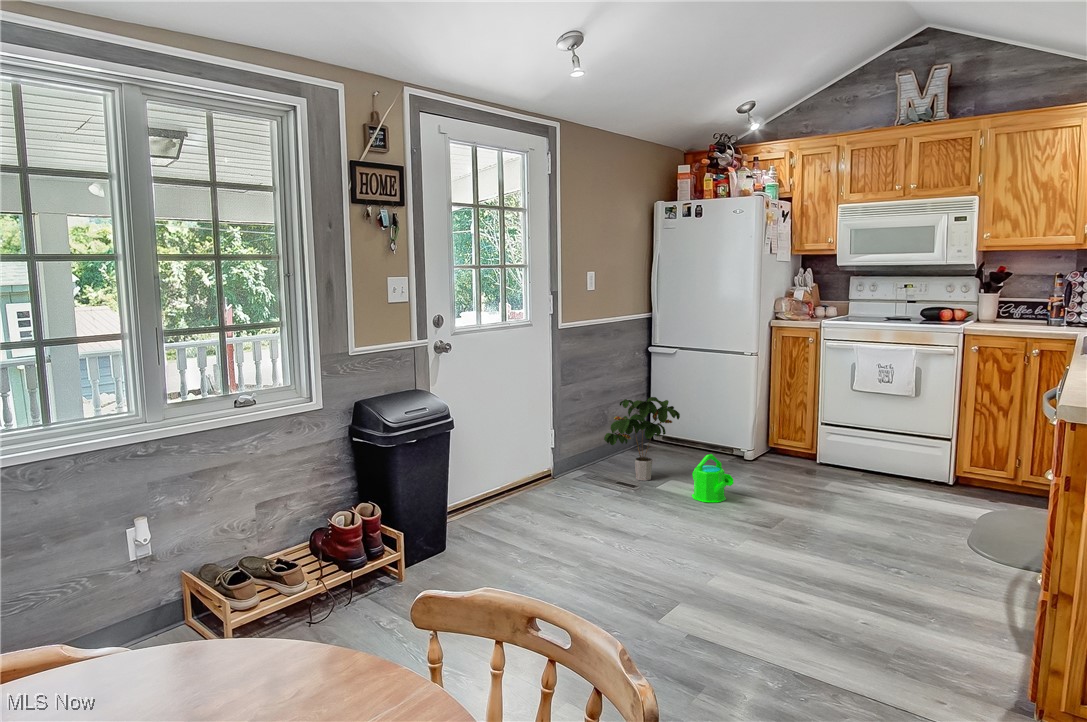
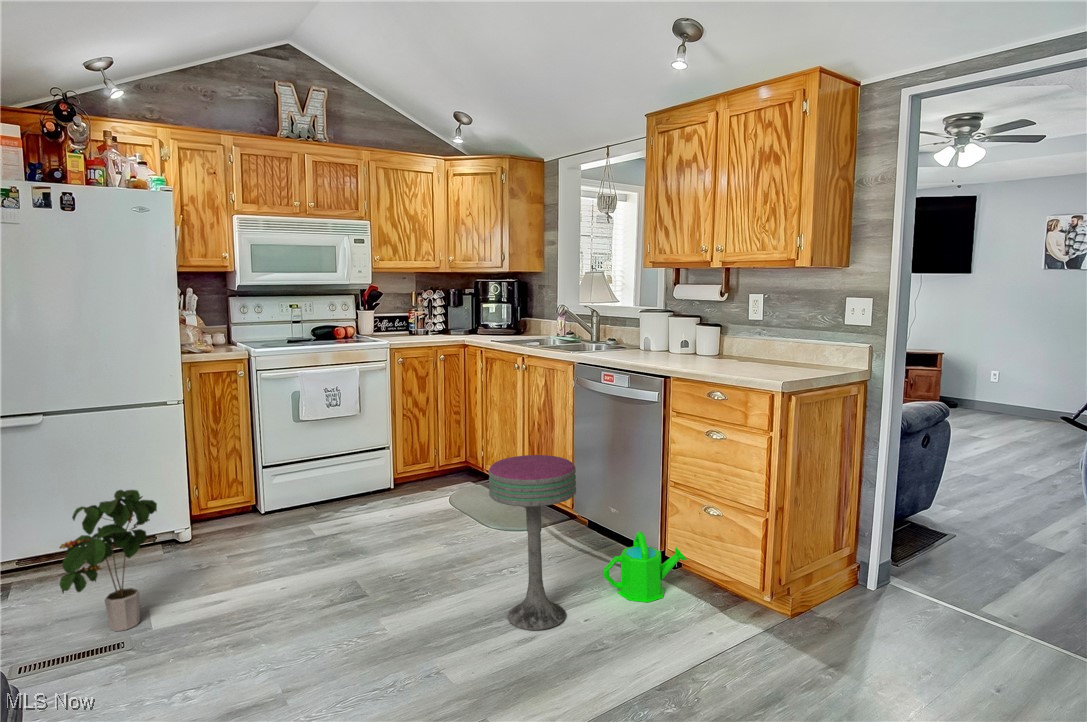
bar stool: none [763,442,852,608] -> present [489,455,576,630]
watering can: present [692,454,734,503] -> present [603,531,687,602]

